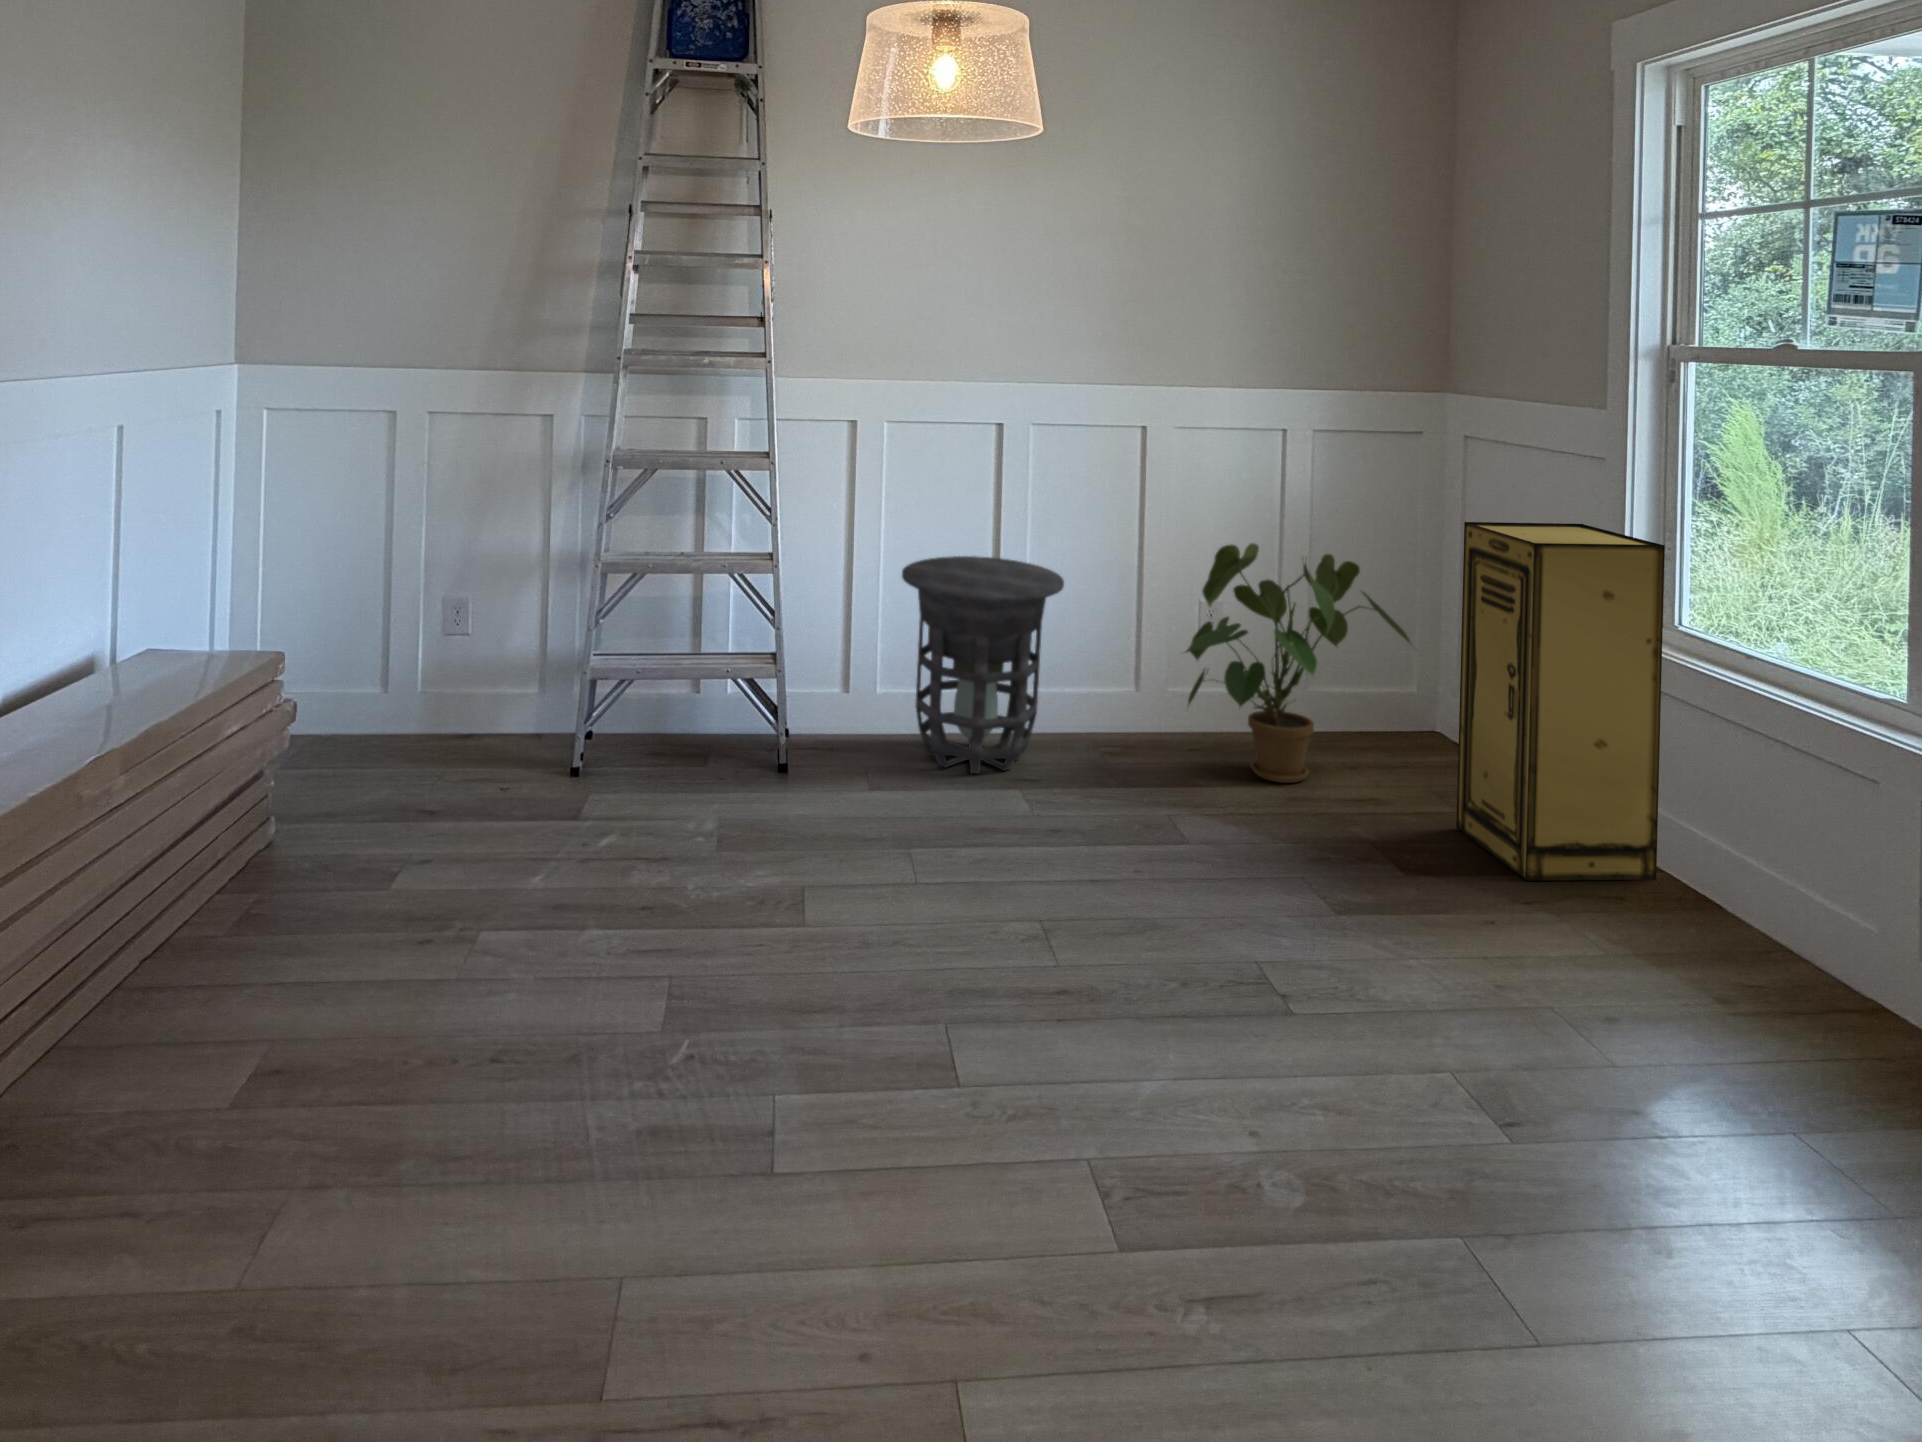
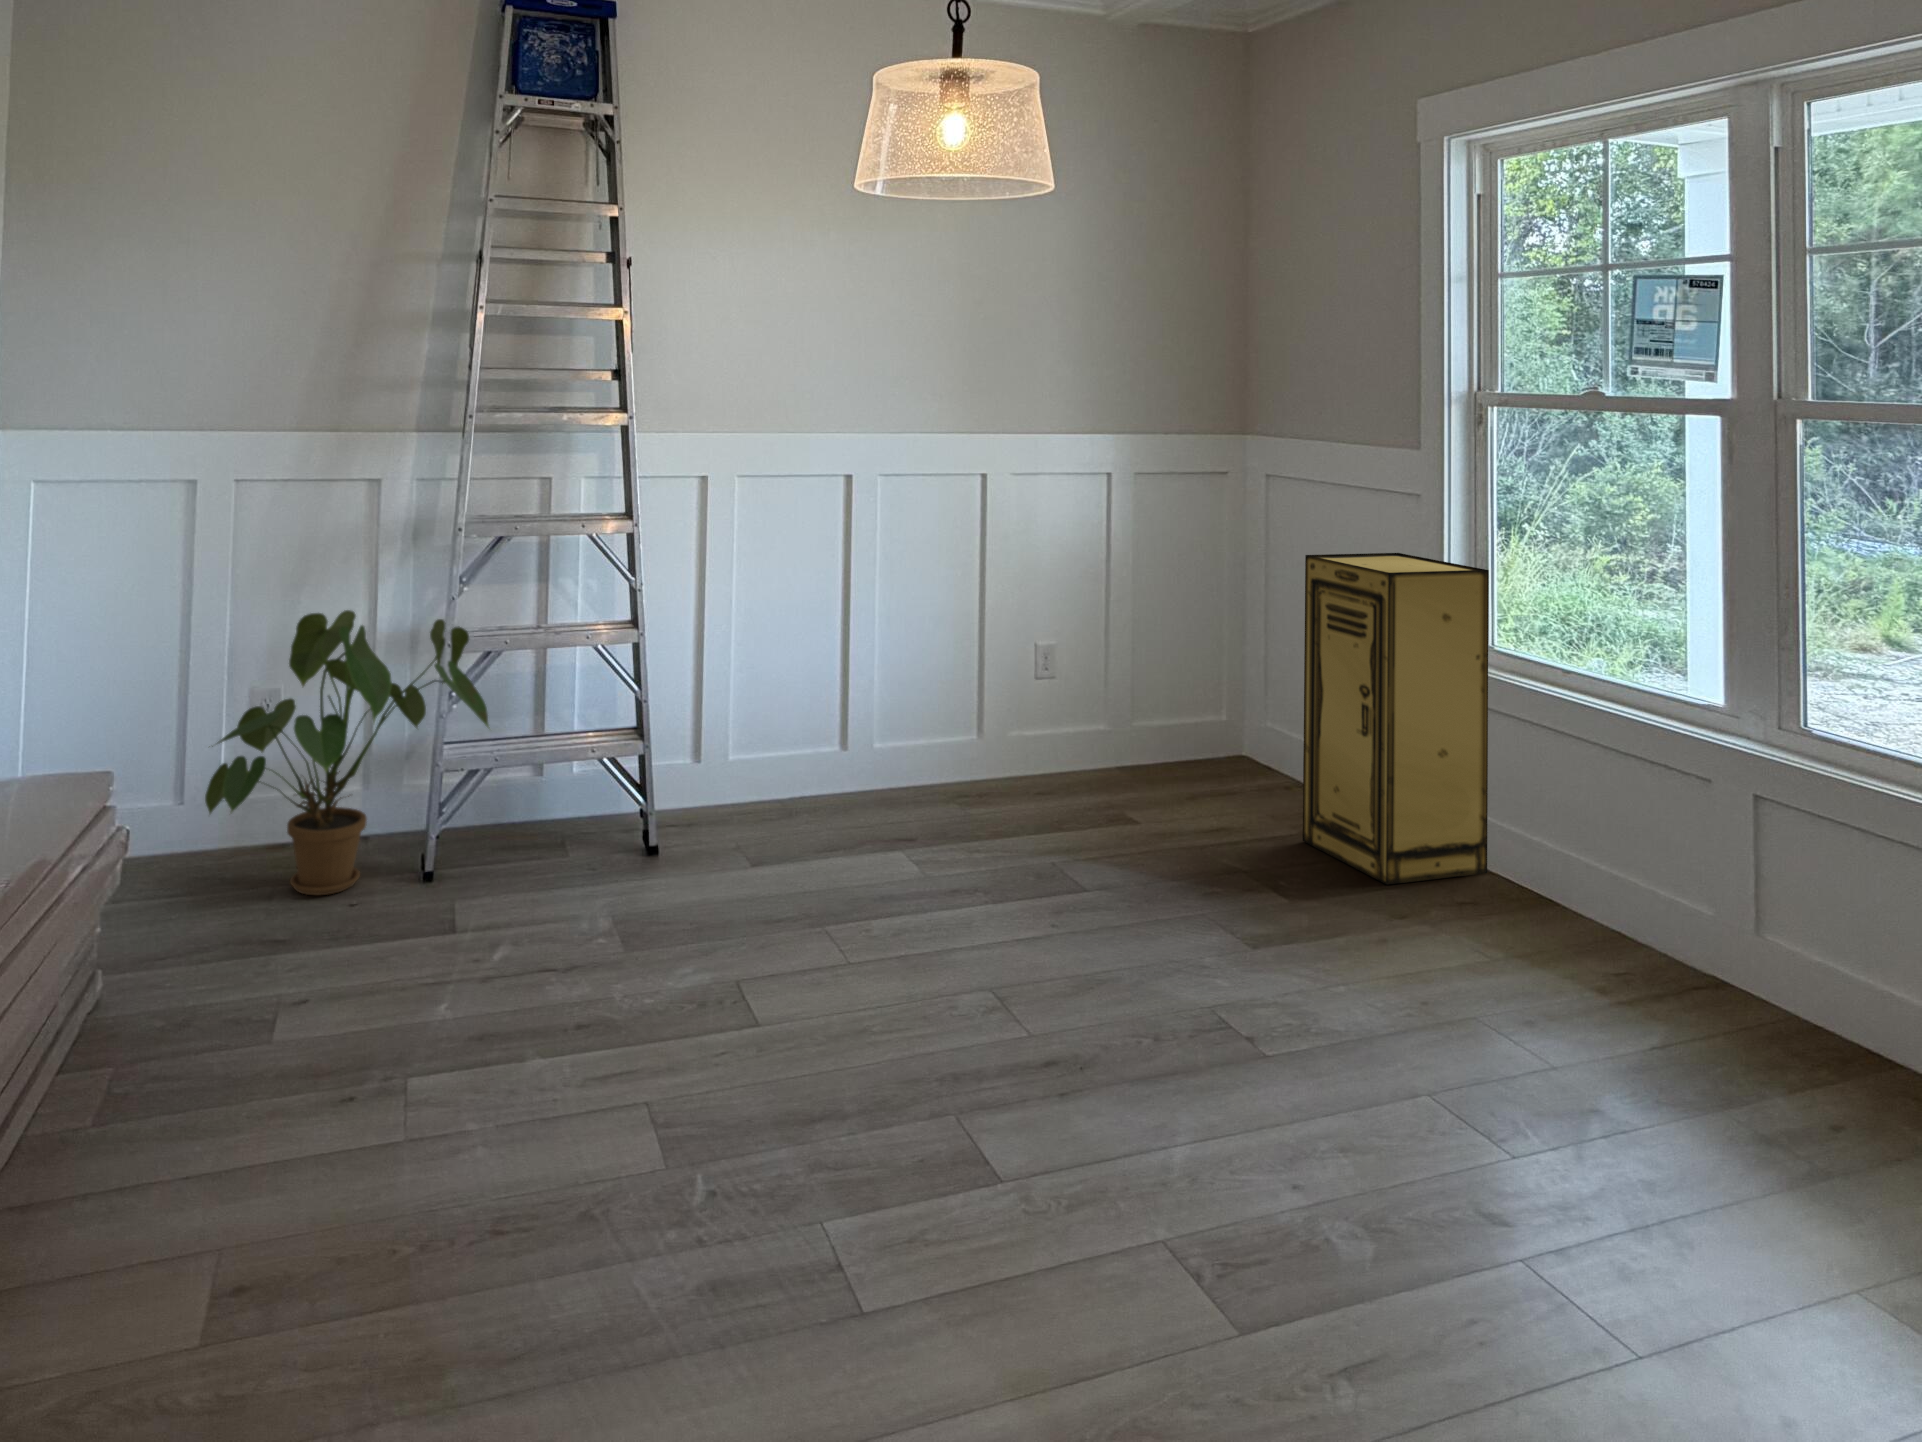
house plant: present [1186,543,1411,783] -> present [205,610,490,895]
side table: present [902,556,1064,774] -> none [764,607,927,827]

